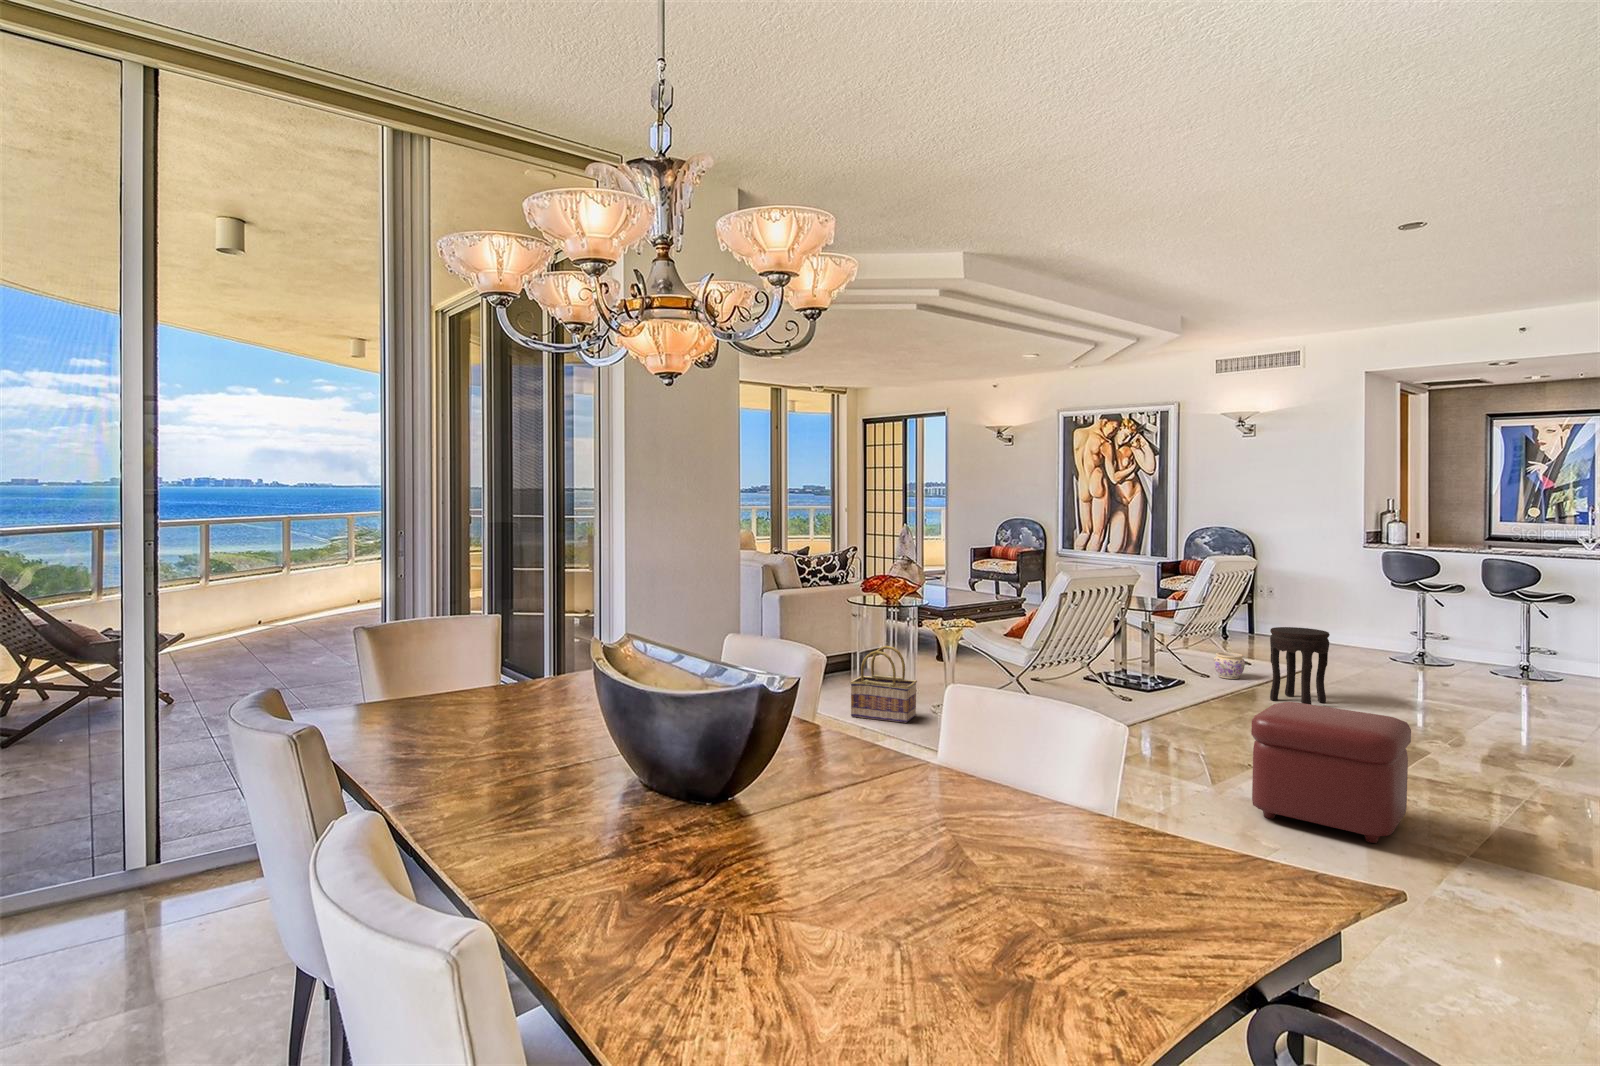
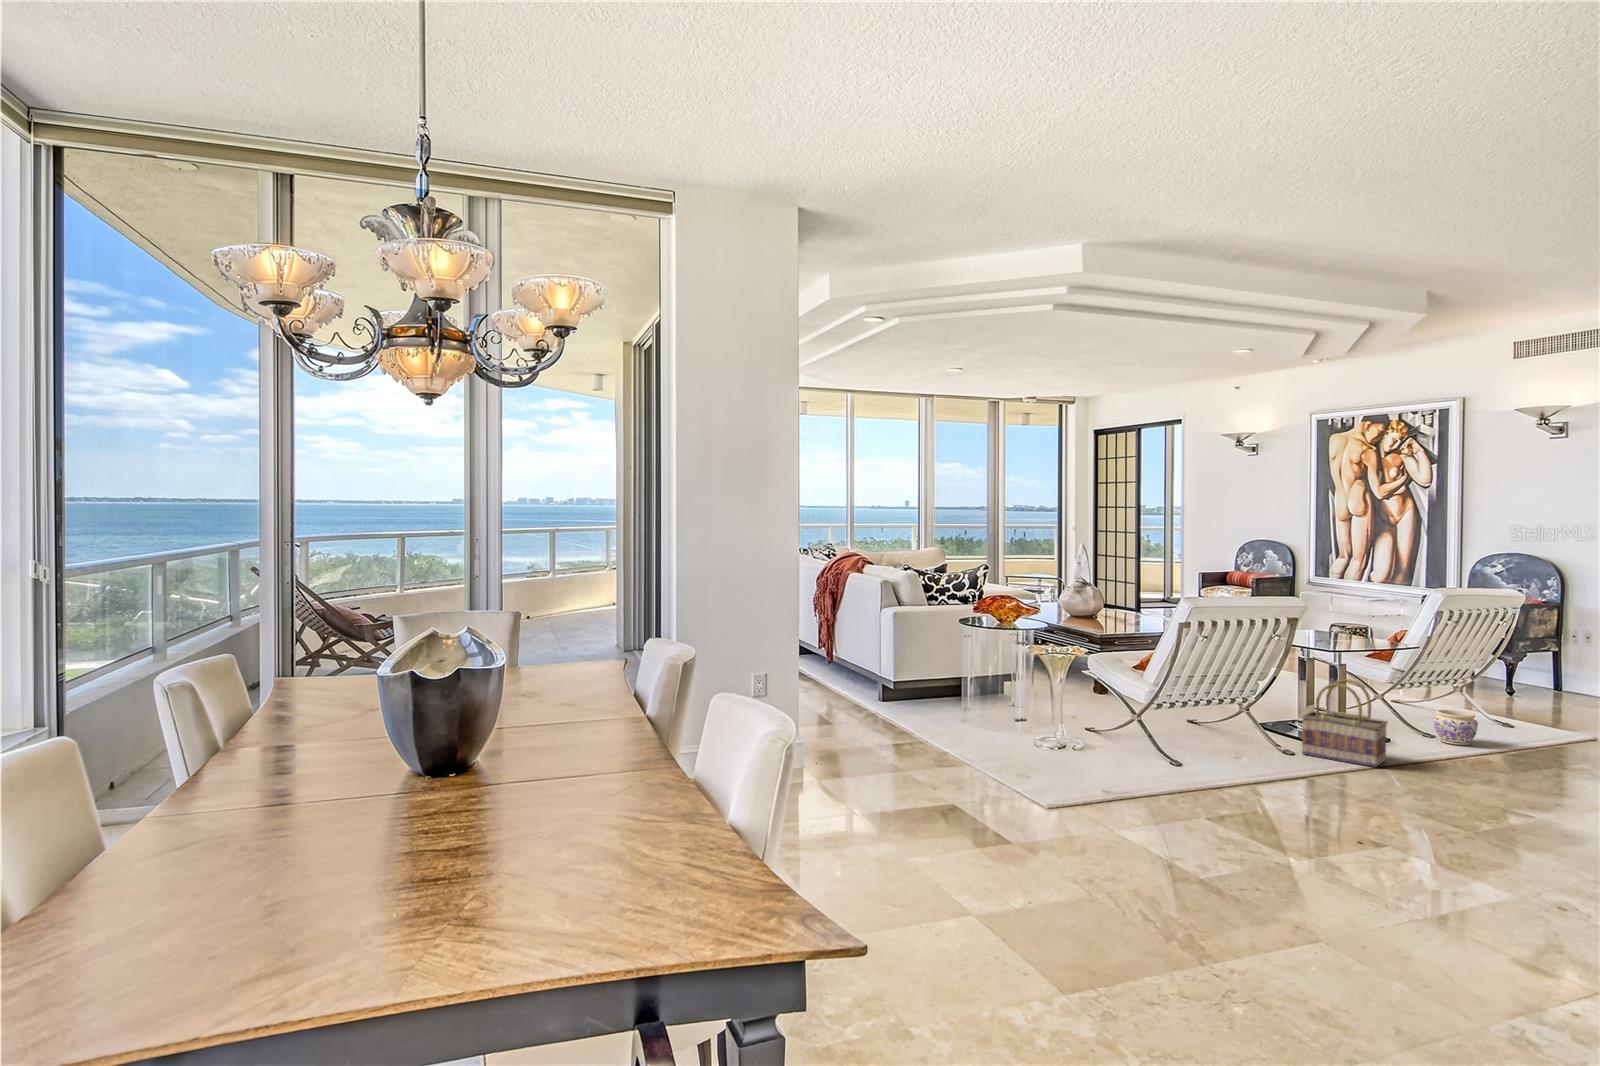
side table: present [1270,627,1330,705] -> none [1483,680,1570,786]
basket: present [850,646,917,723] -> present [1302,679,1387,767]
ottoman: present [1251,702,1411,843] -> none [1270,759,1494,943]

